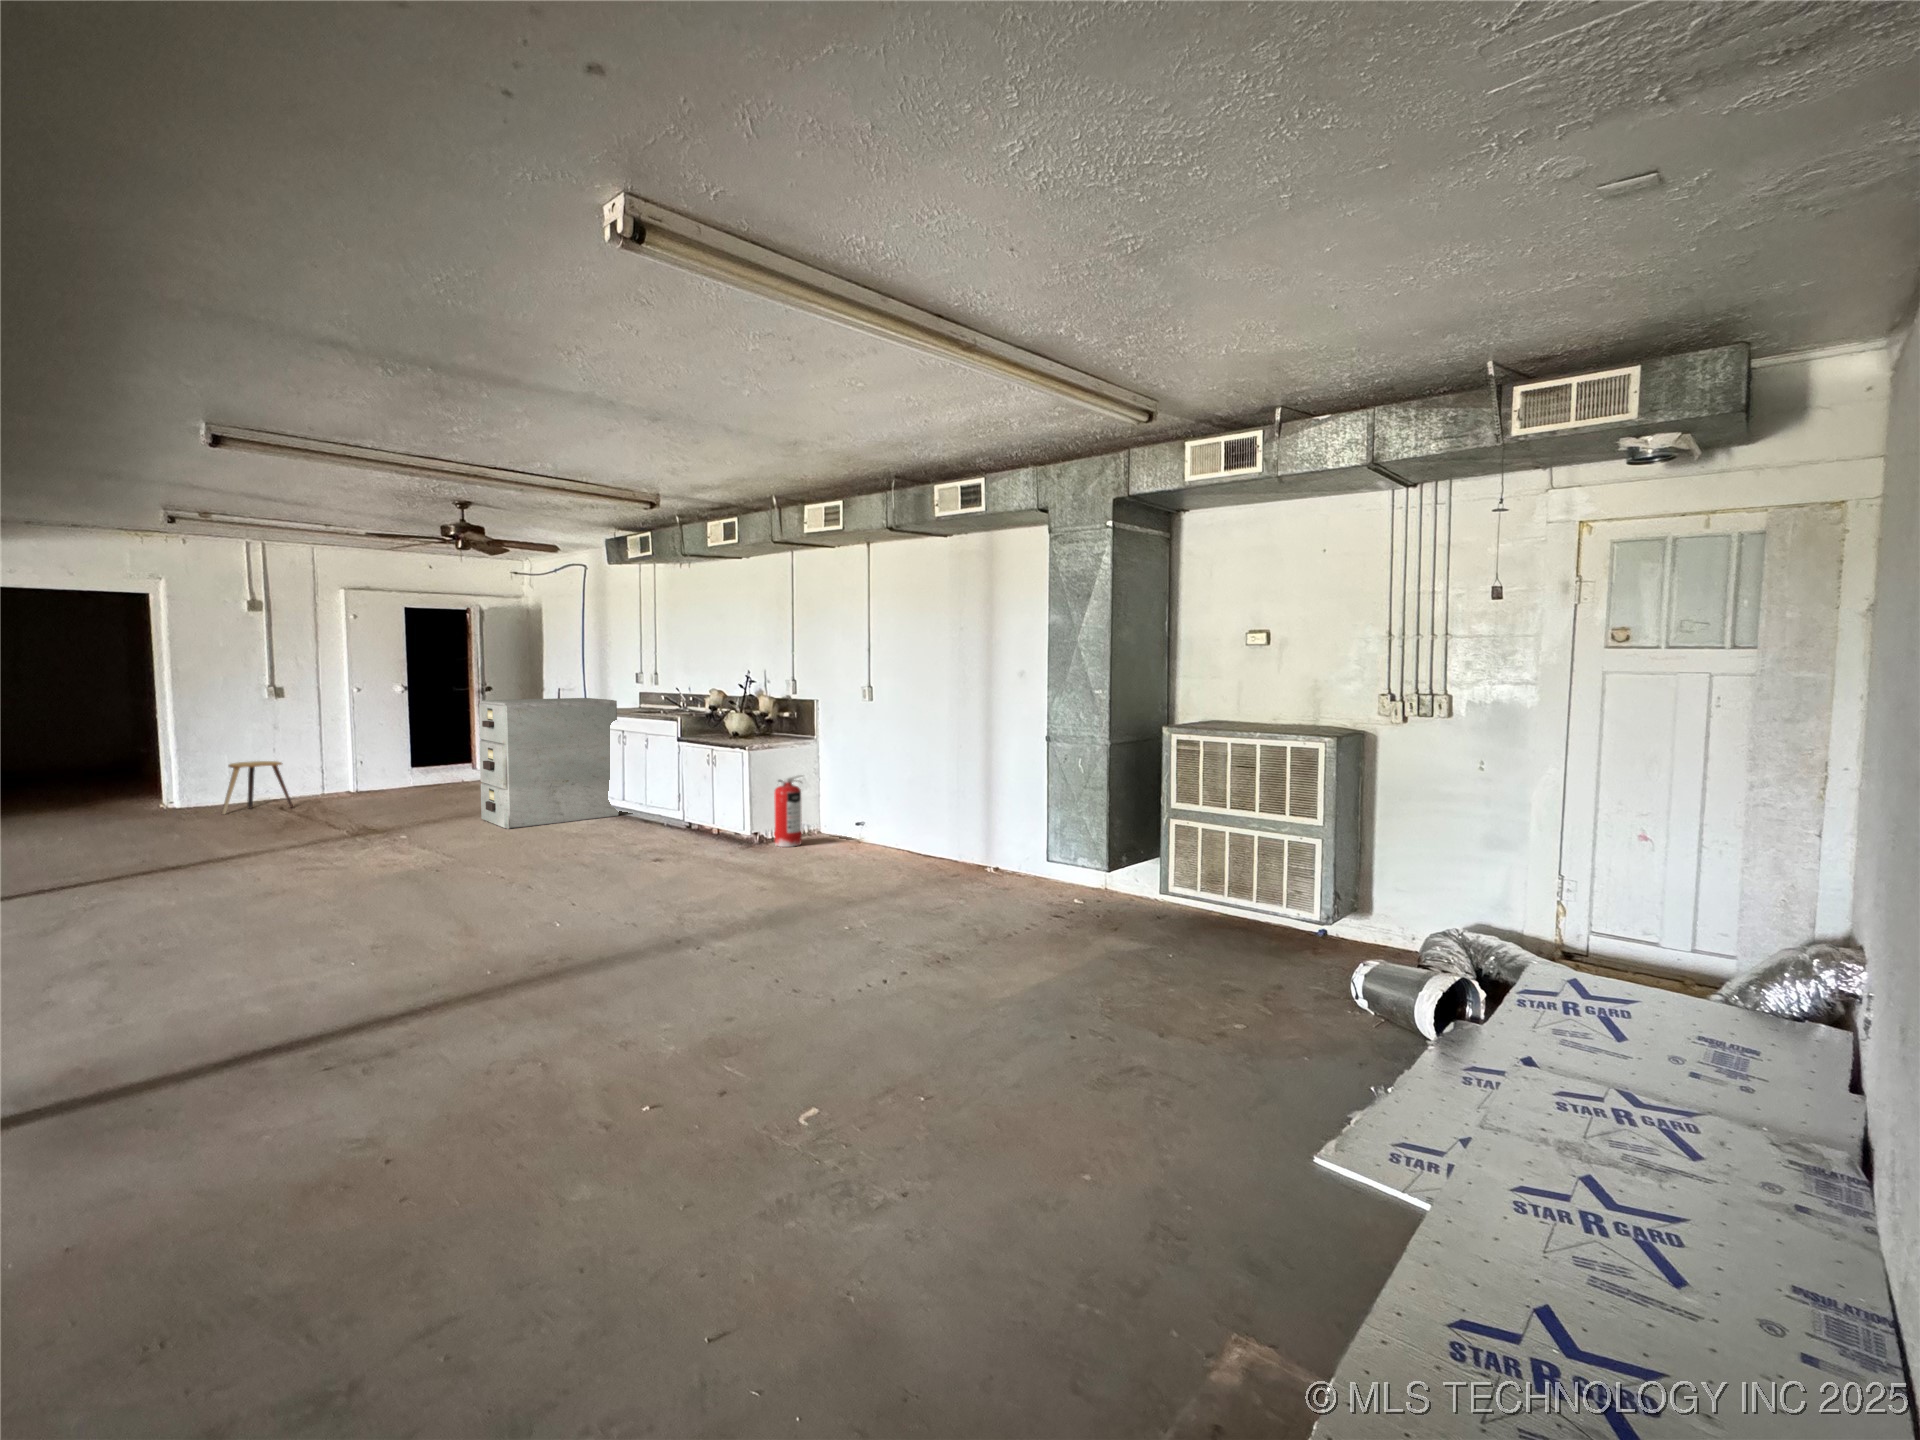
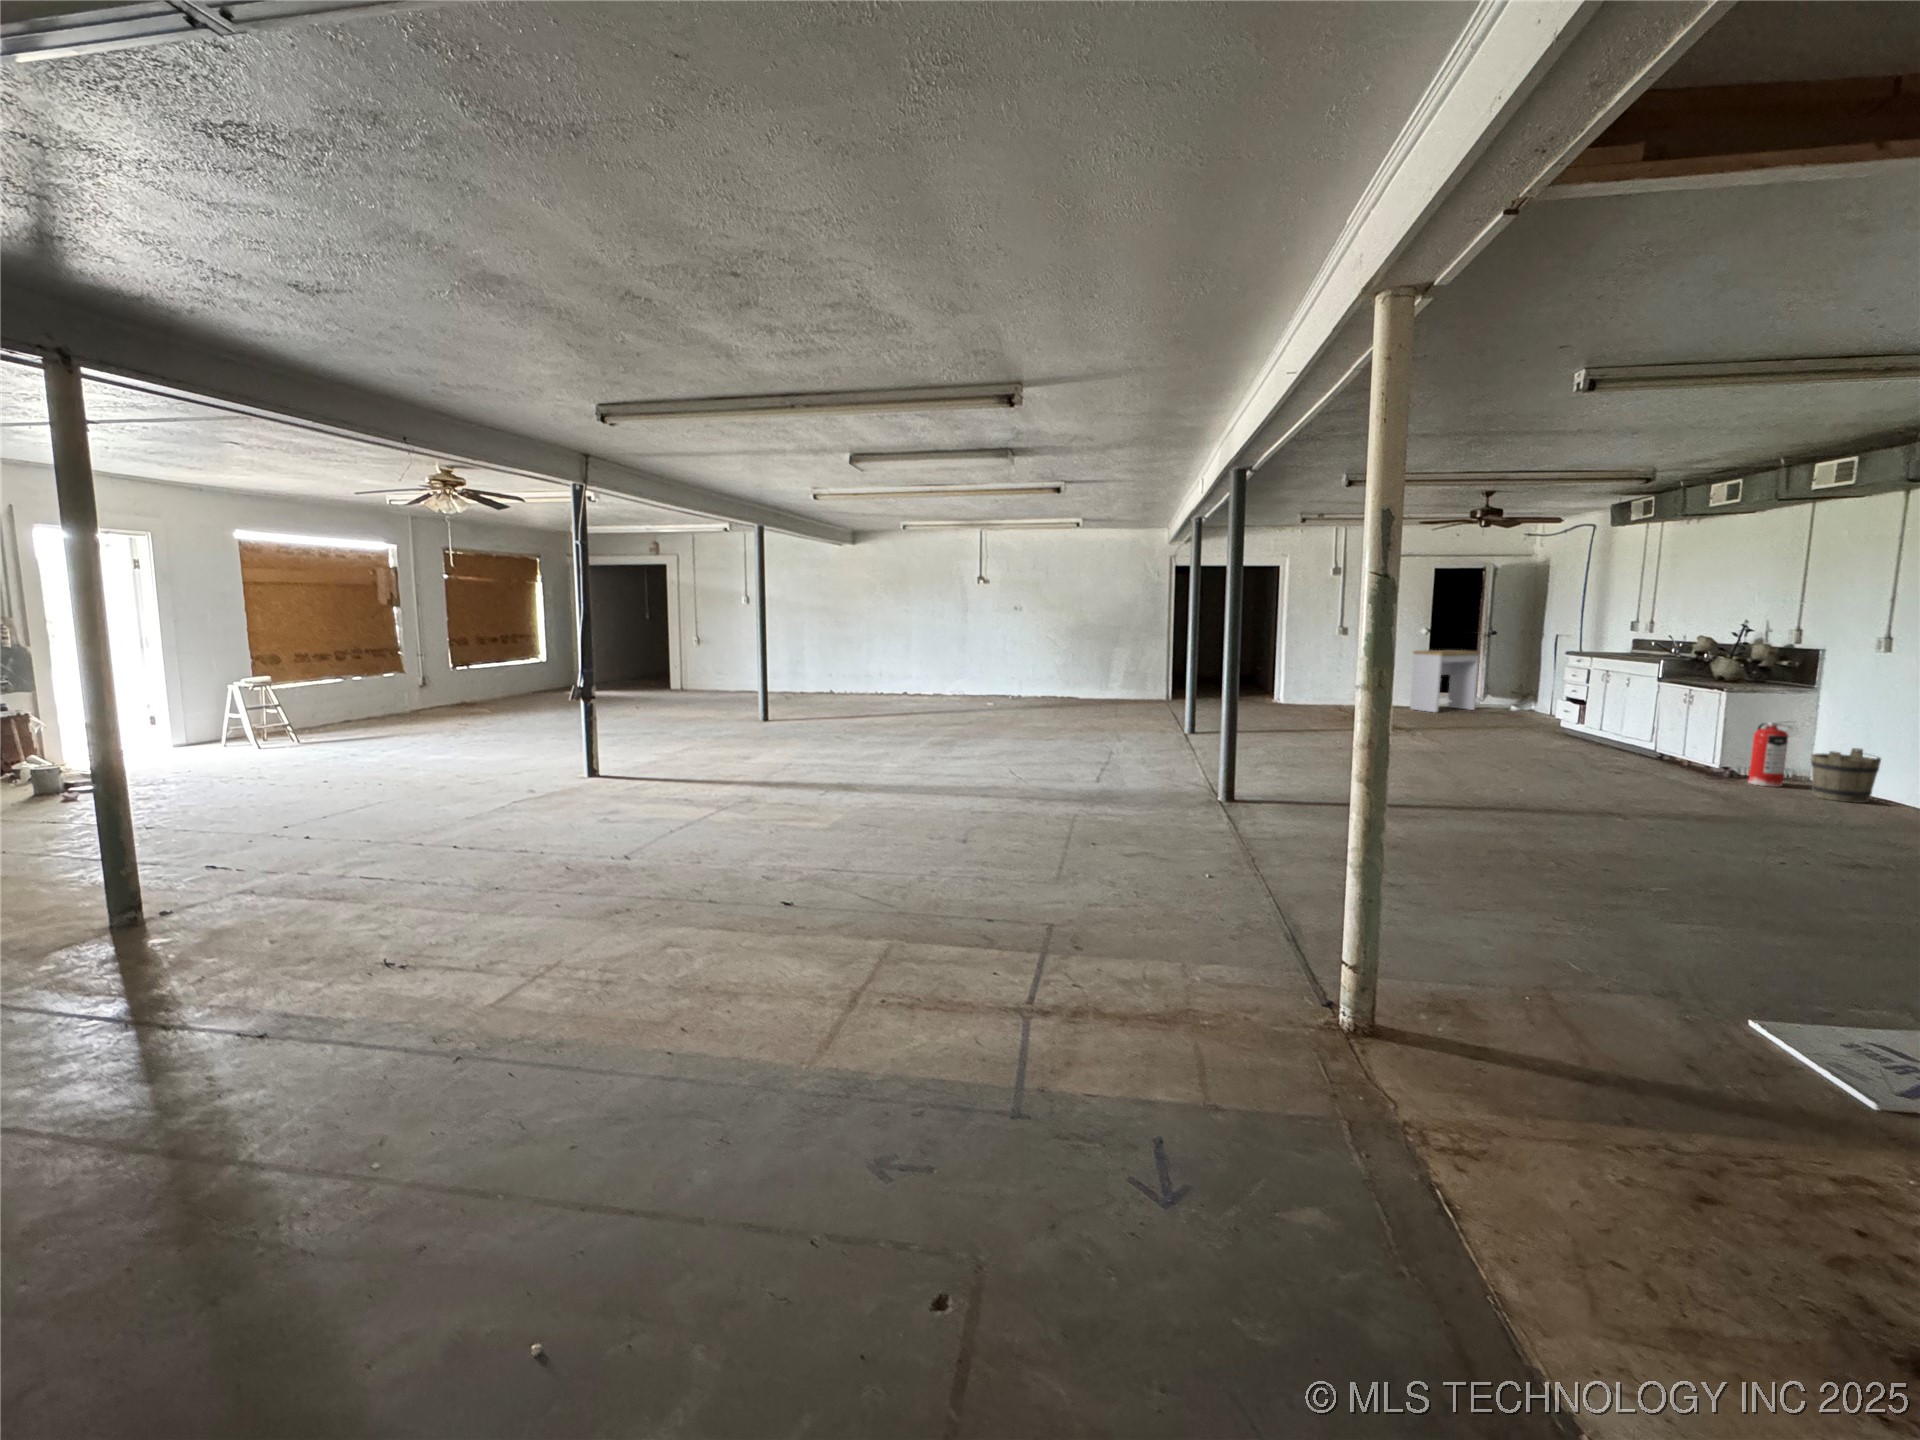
filing cabinet: present [479,698,619,829] -> none [1475,641,1604,743]
desk: none [386,711,476,796] -> present [1410,650,1480,712]
stool: present [222,761,293,814] -> none [1308,677,1348,710]
bucket: none [824,797,873,854] -> present [1811,748,1881,803]

